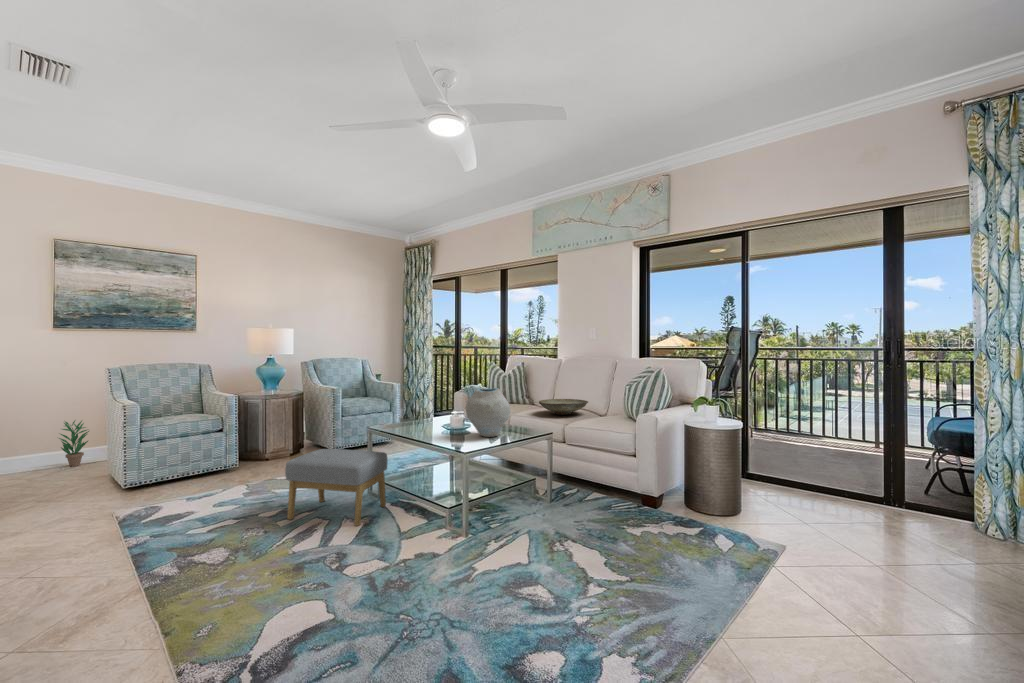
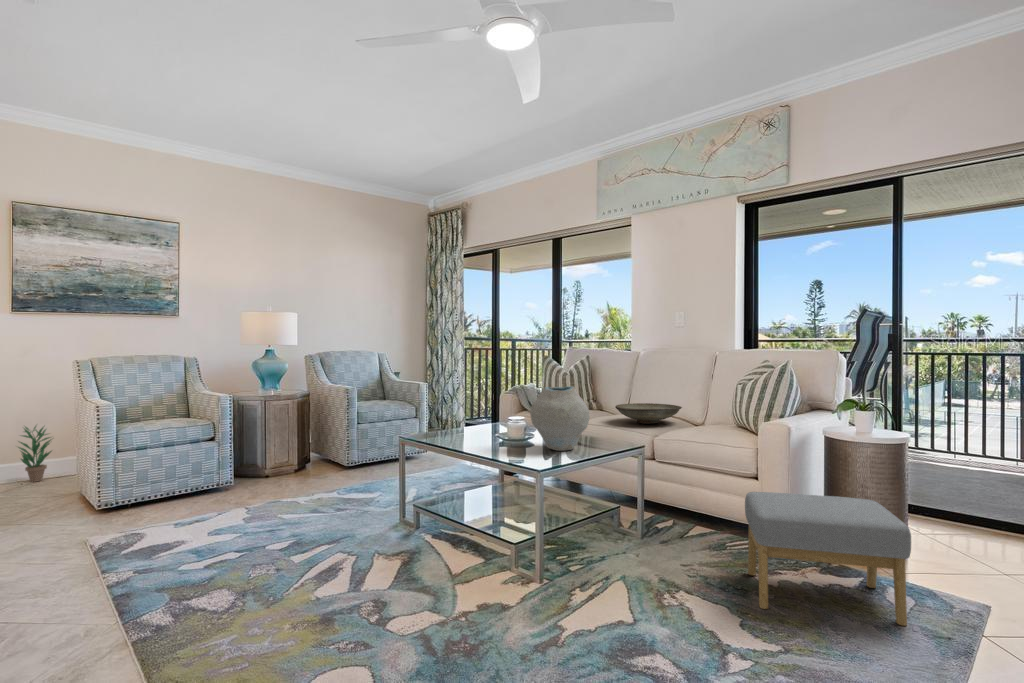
footstool: present [285,449,388,526] -> present [745,492,911,626]

